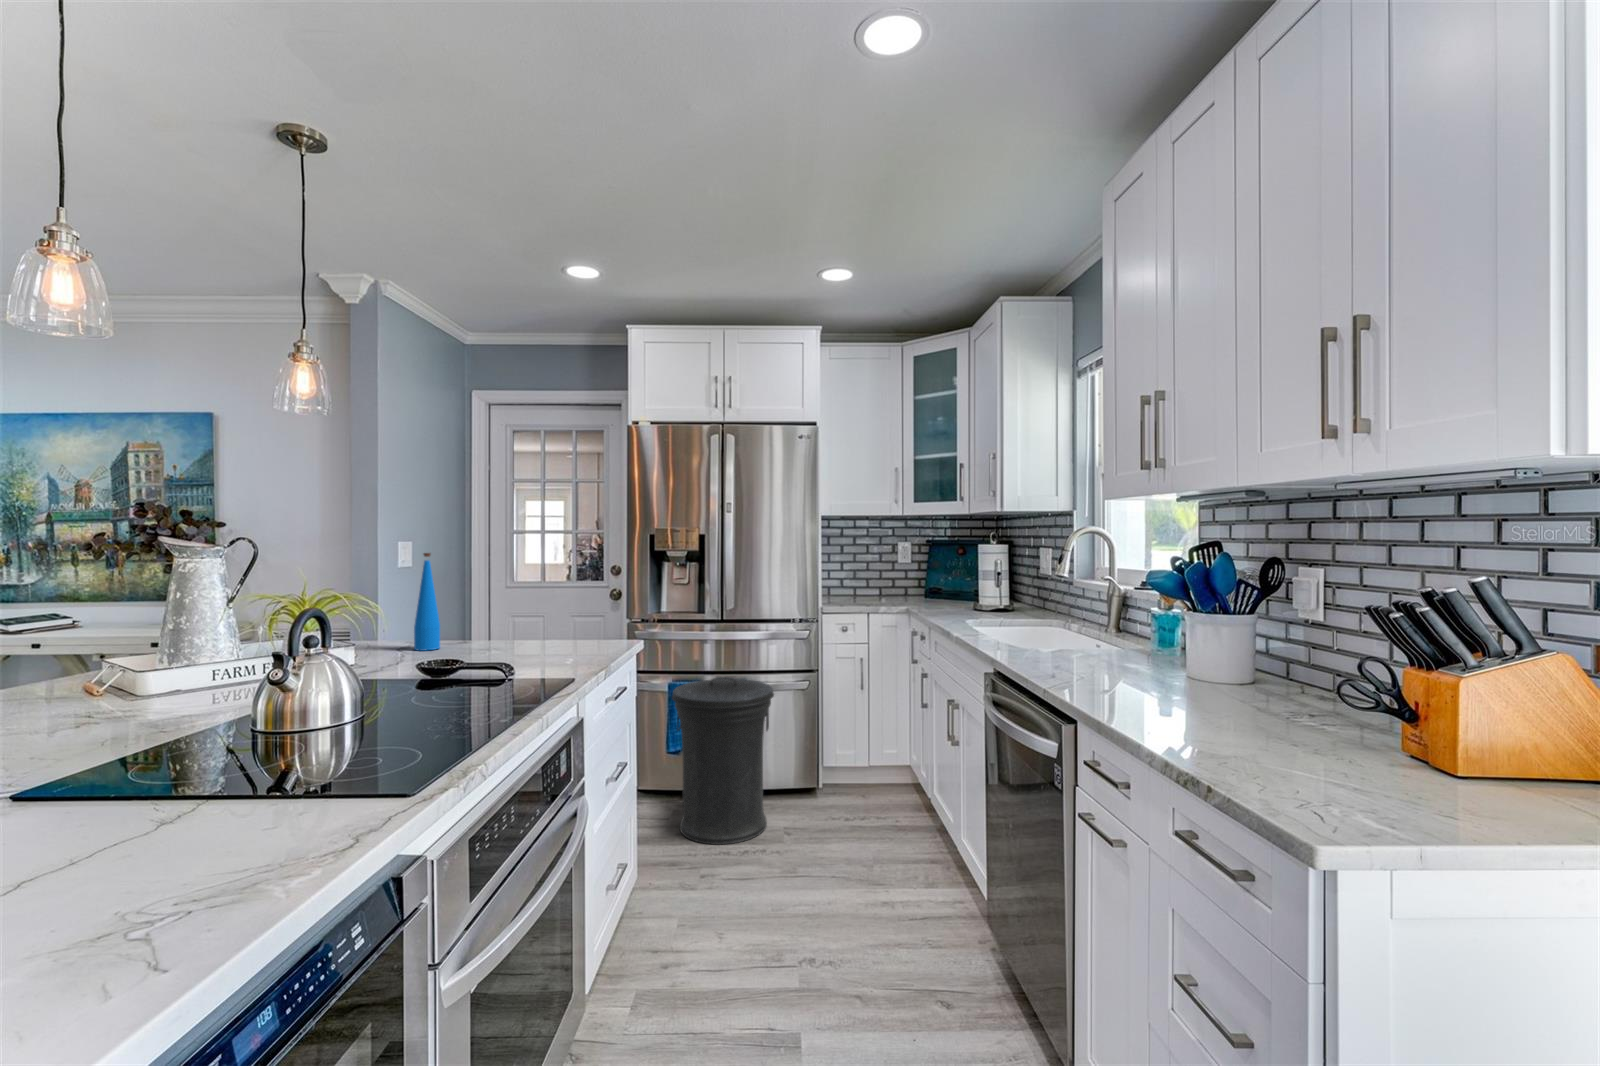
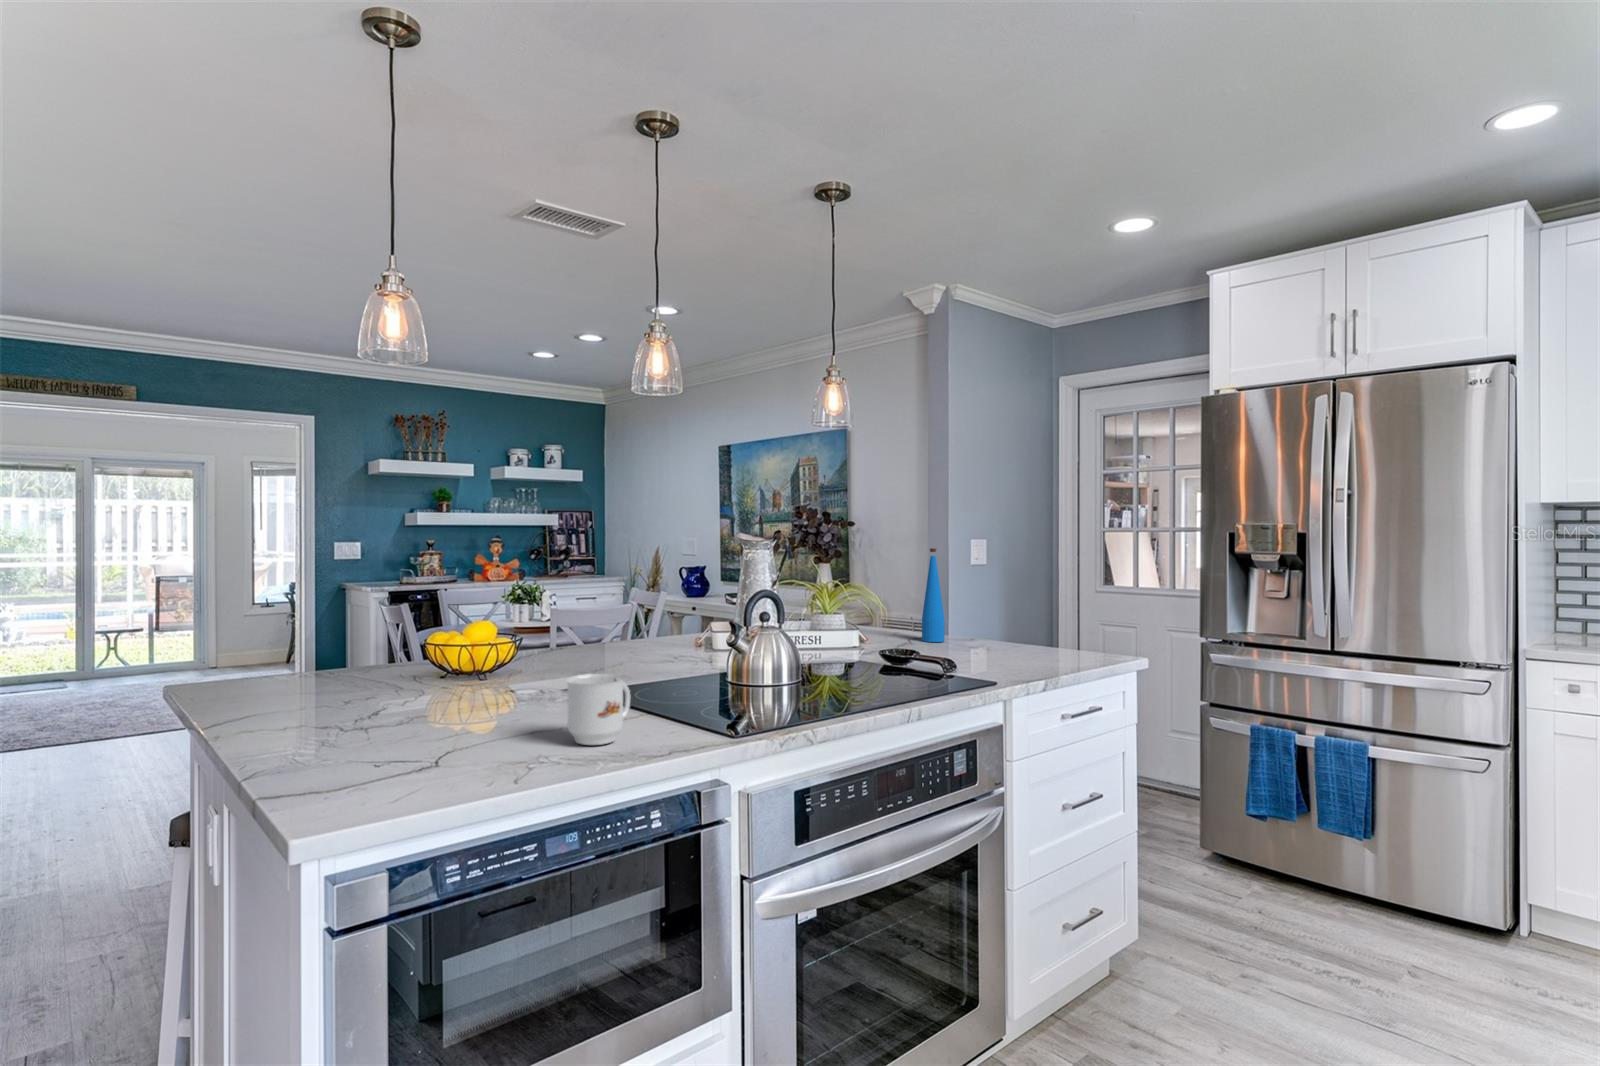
trash can: present [672,677,774,845] -> none [1234,727,1399,963]
mug: none [121,754,240,877] -> present [566,674,630,745]

